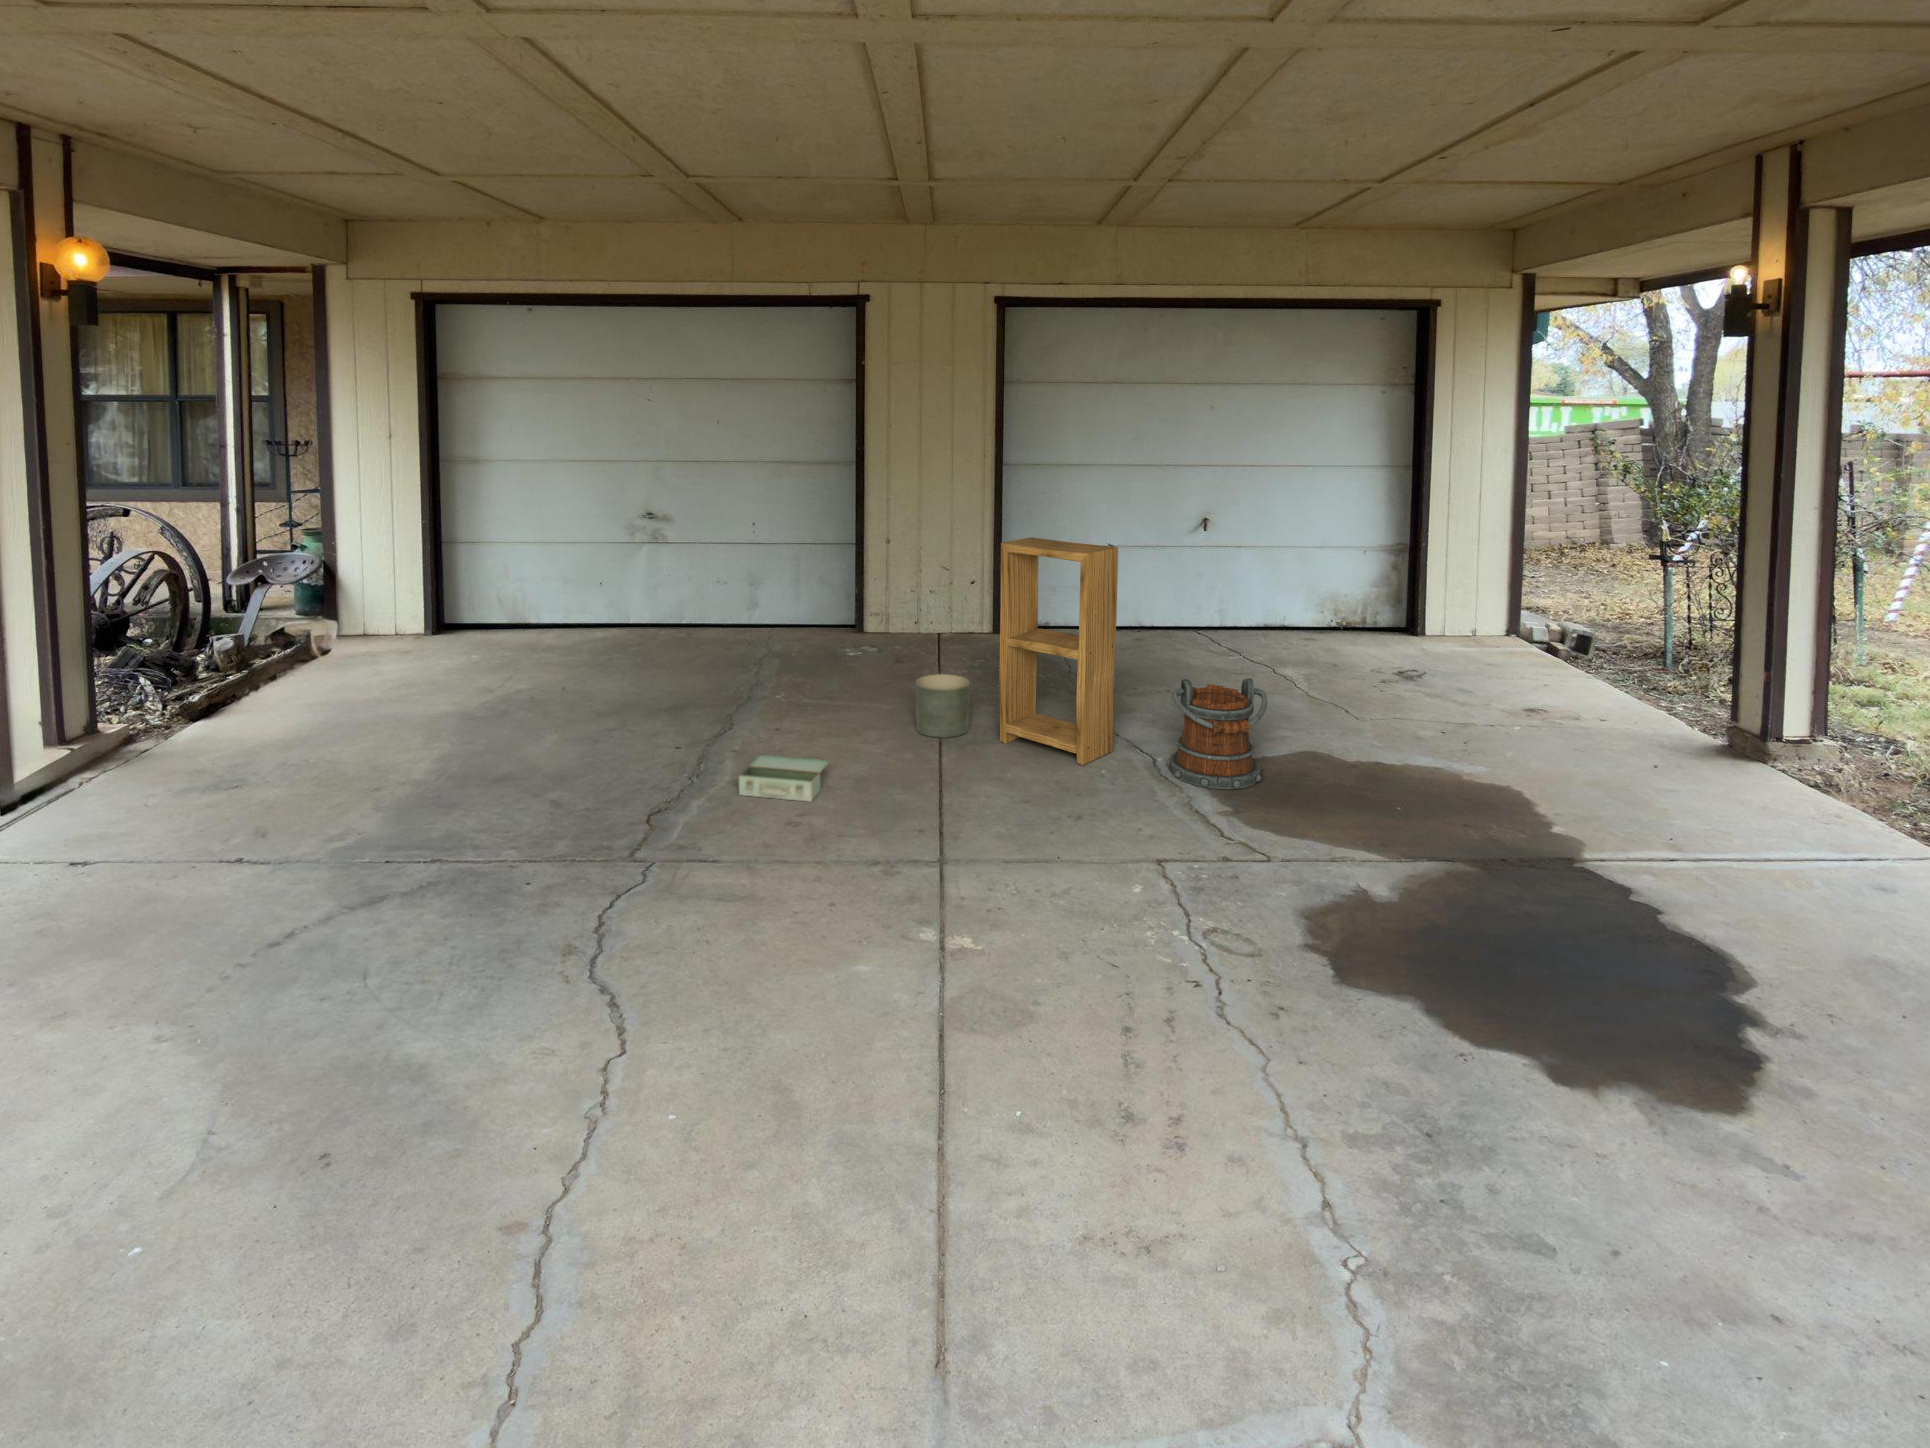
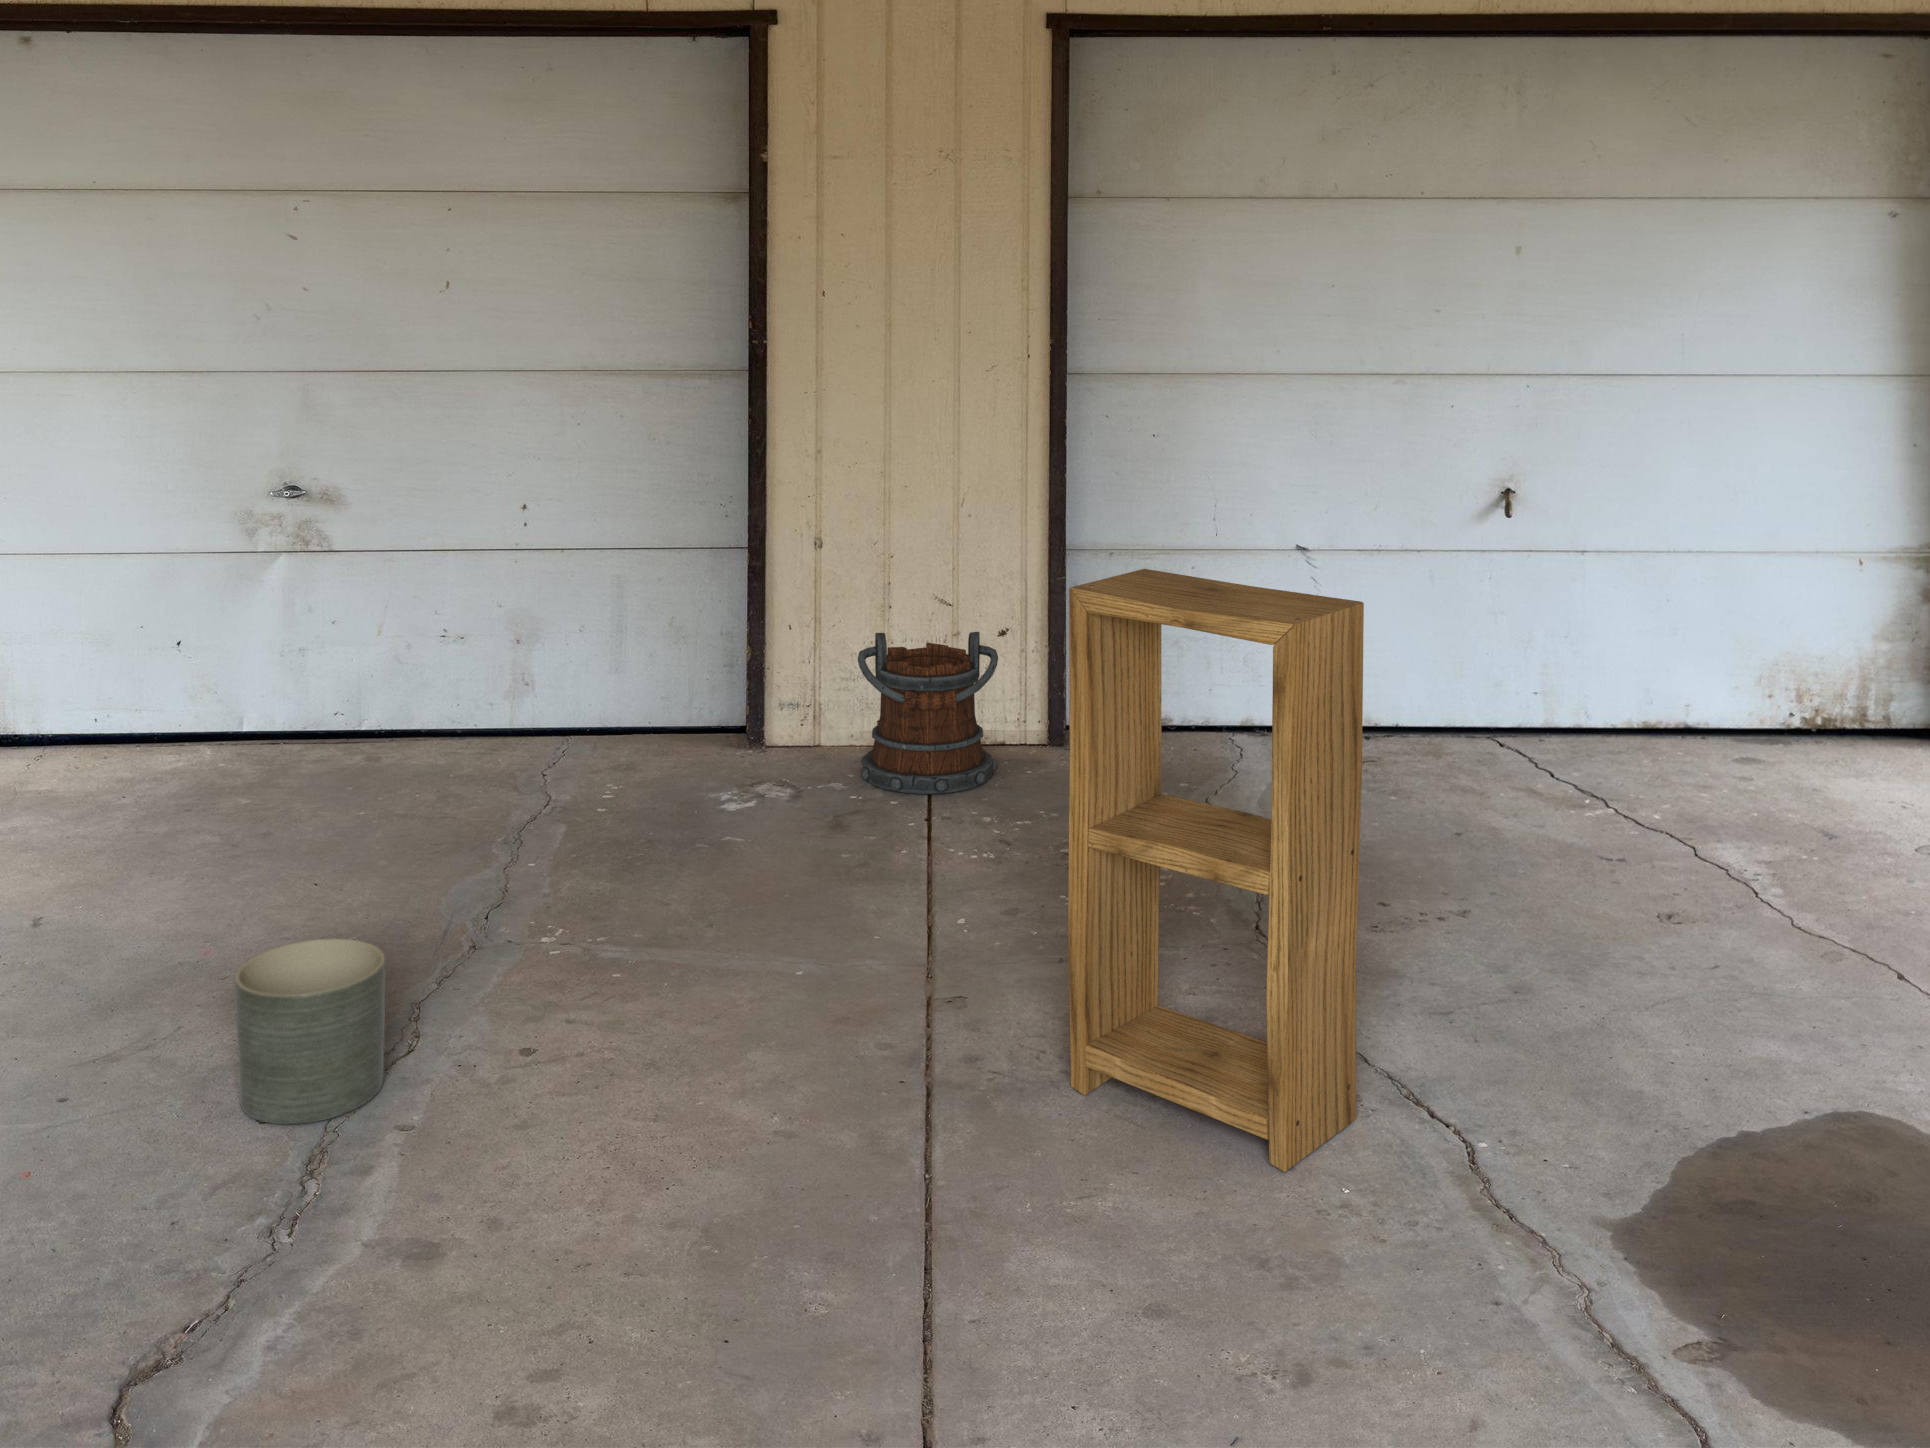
planter: present [916,674,970,738] -> present [235,938,385,1124]
bucket: present [1166,678,1267,790] -> present [858,632,998,794]
toolbox: present [739,755,828,802] -> none [369,1165,620,1324]

